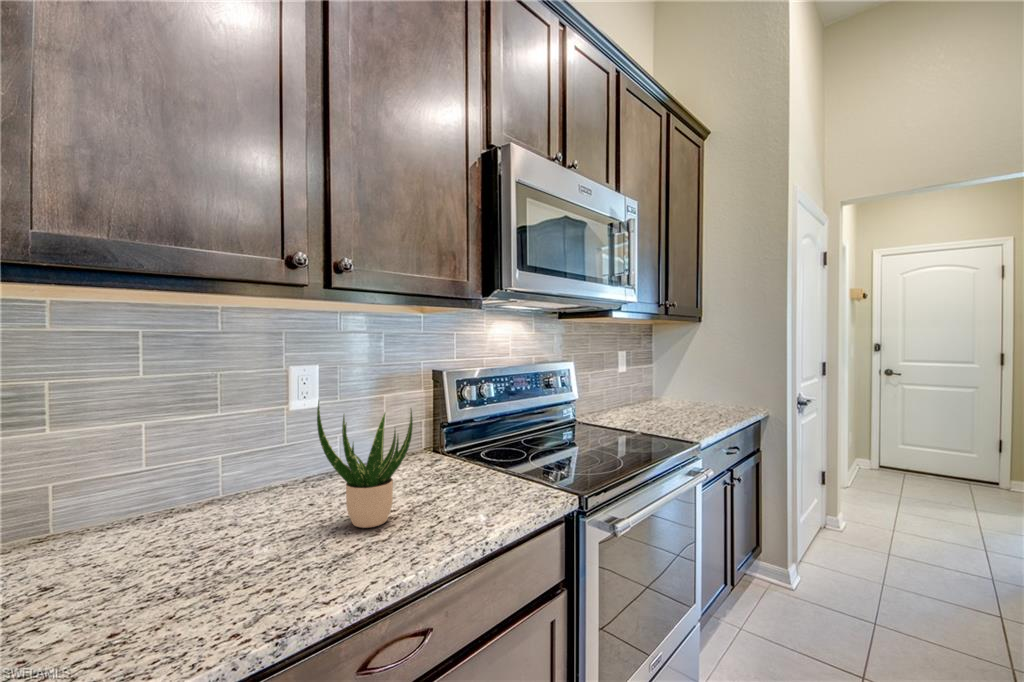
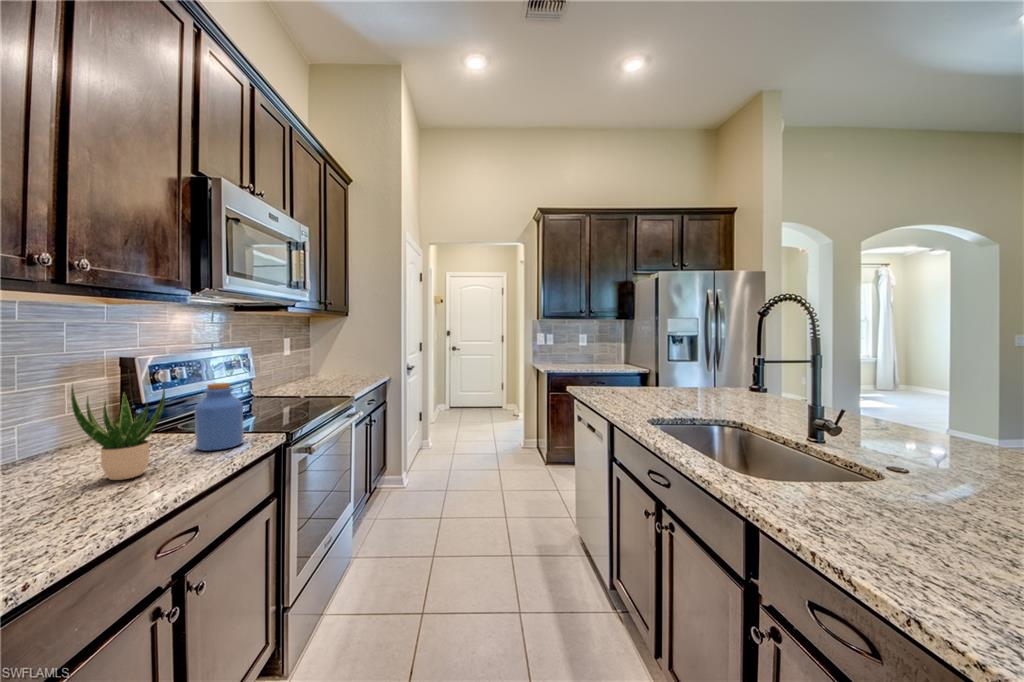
jar: none [460,409,515,504] -> present [195,383,244,451]

